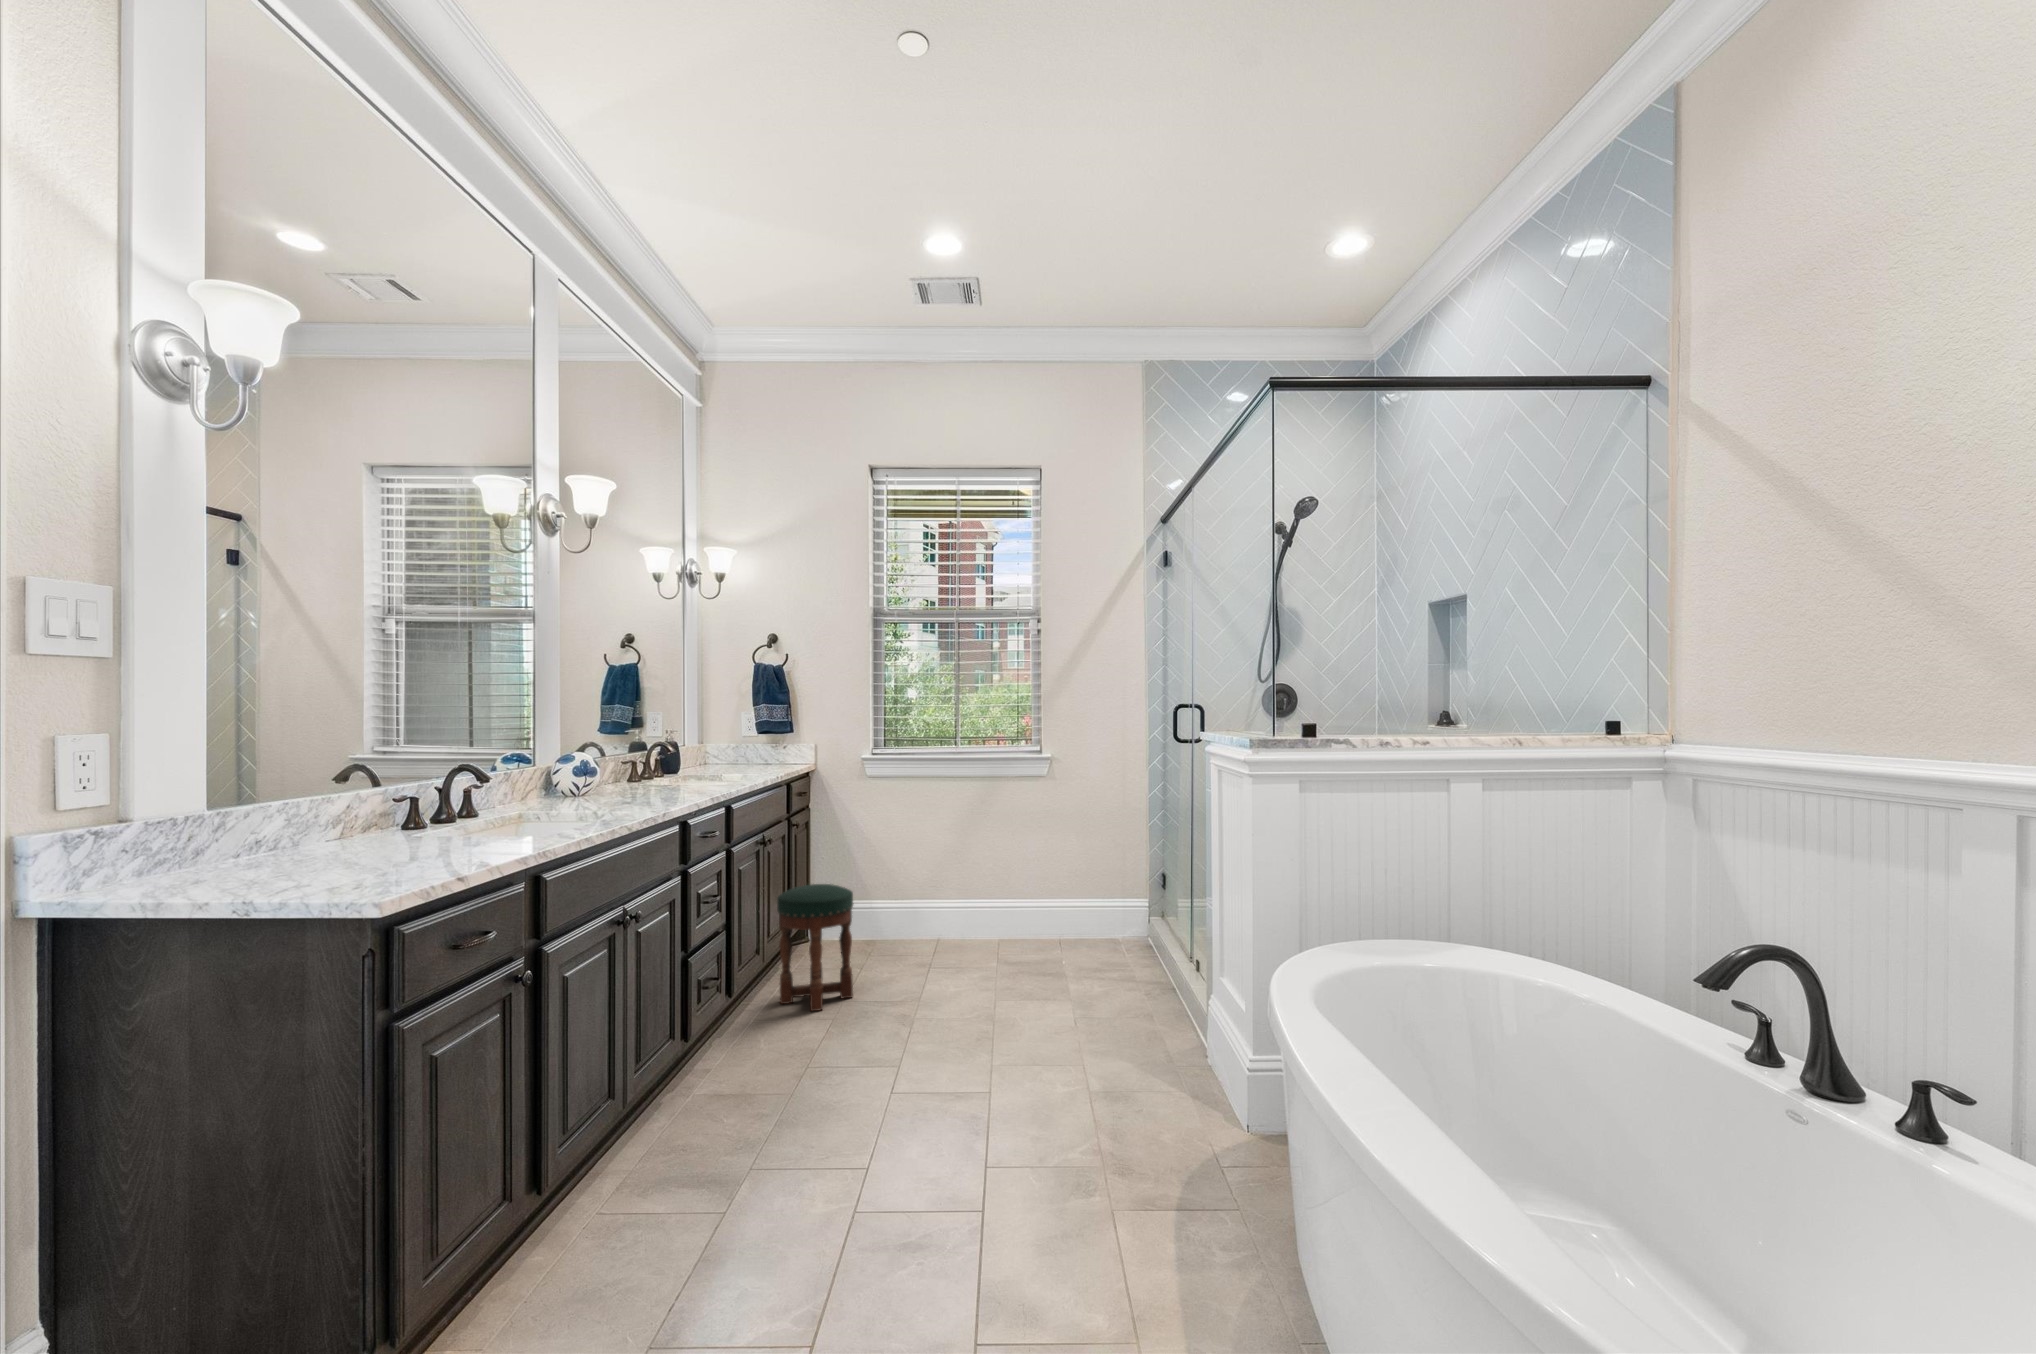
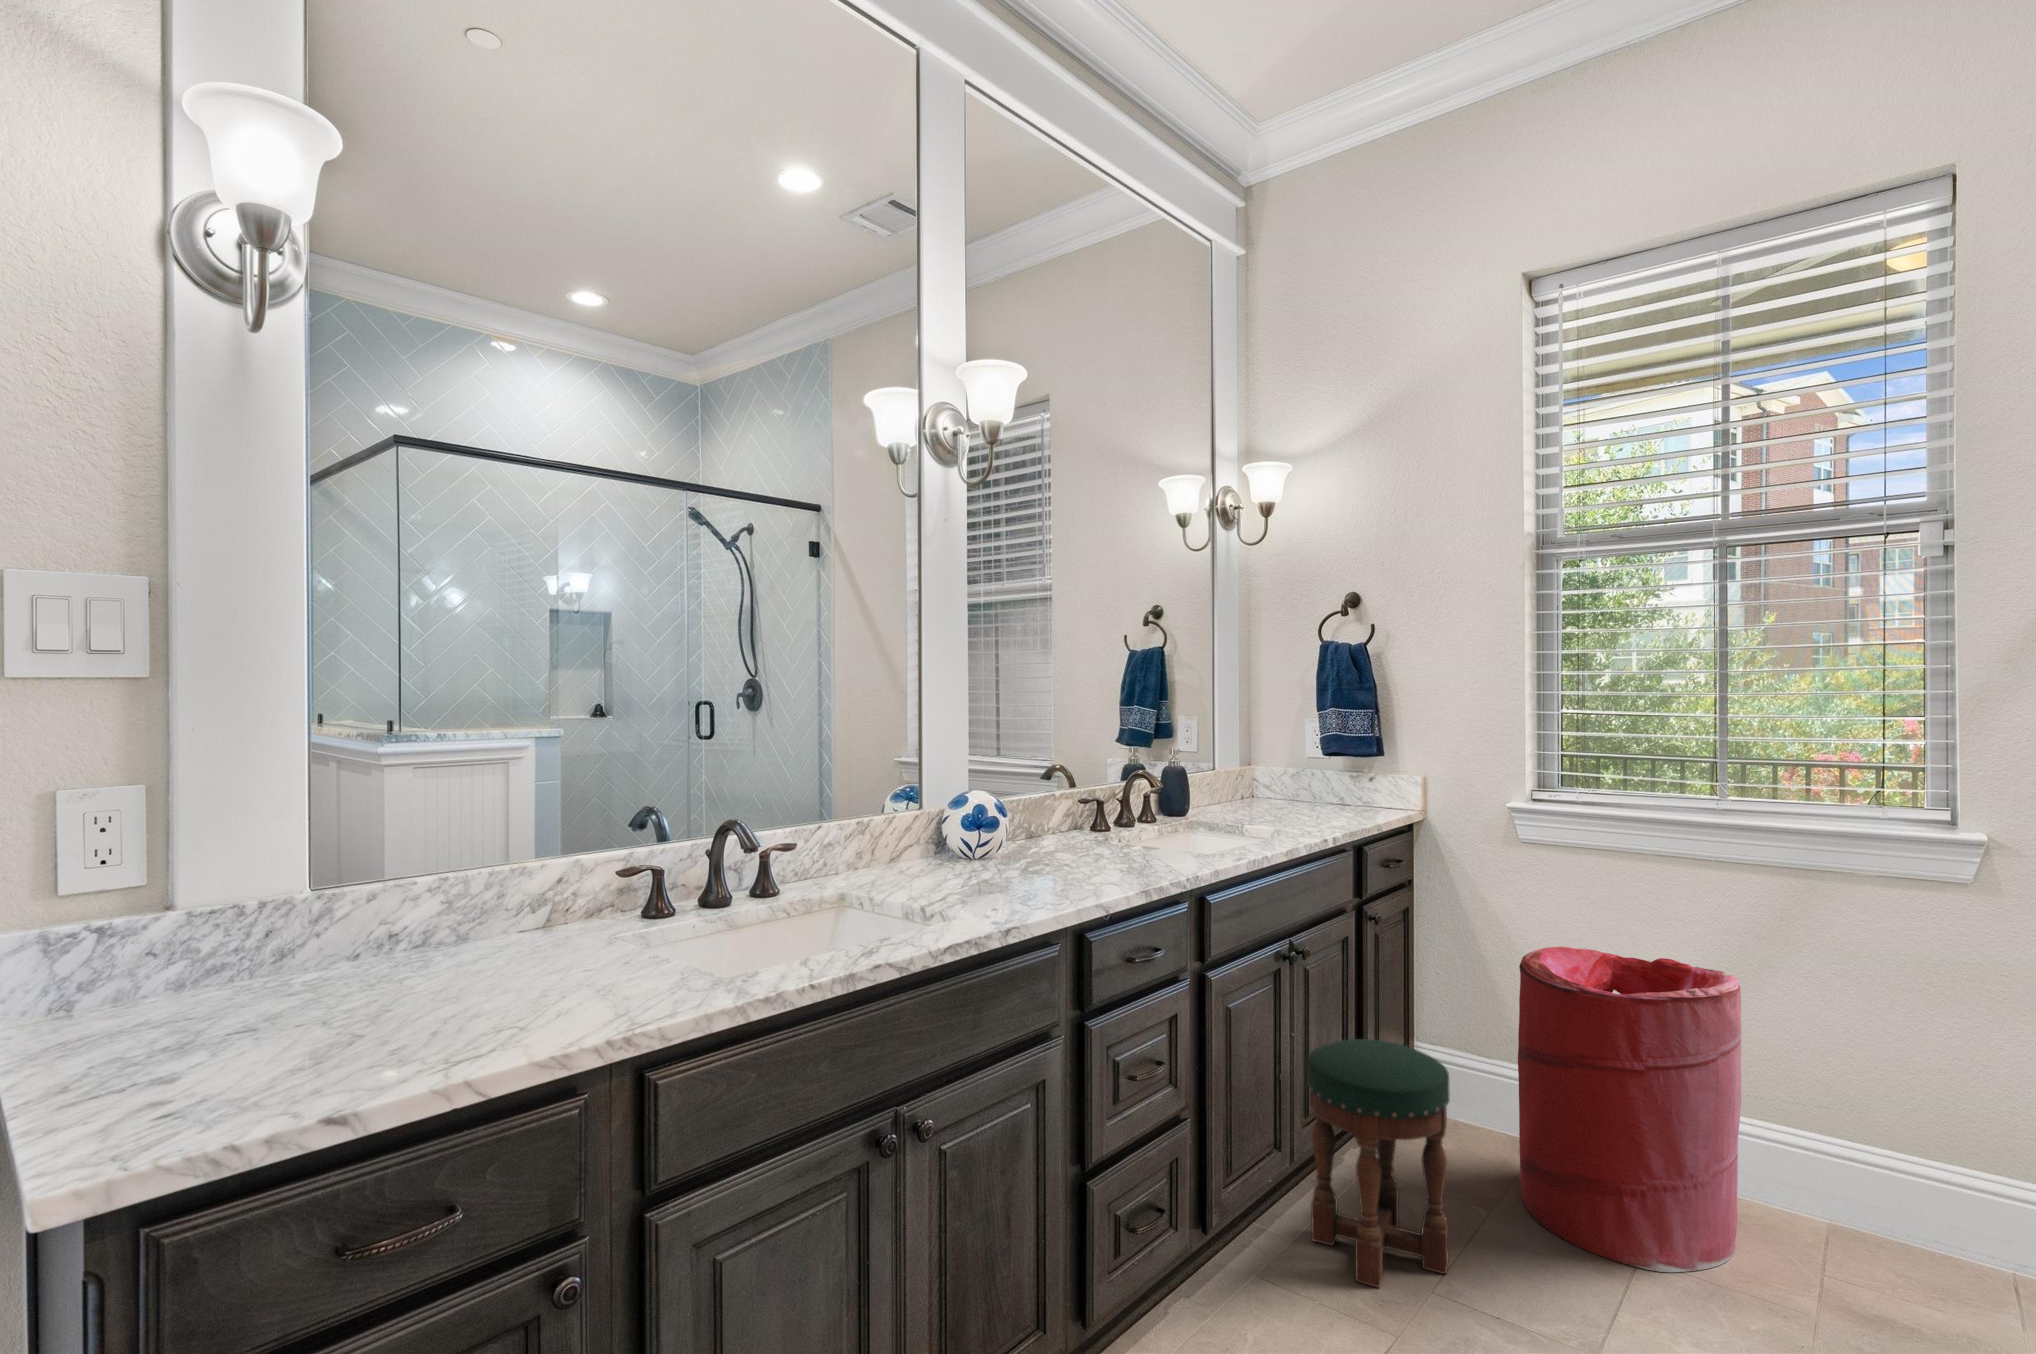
laundry hamper: none [875,827,974,974] -> present [1518,947,1742,1272]

